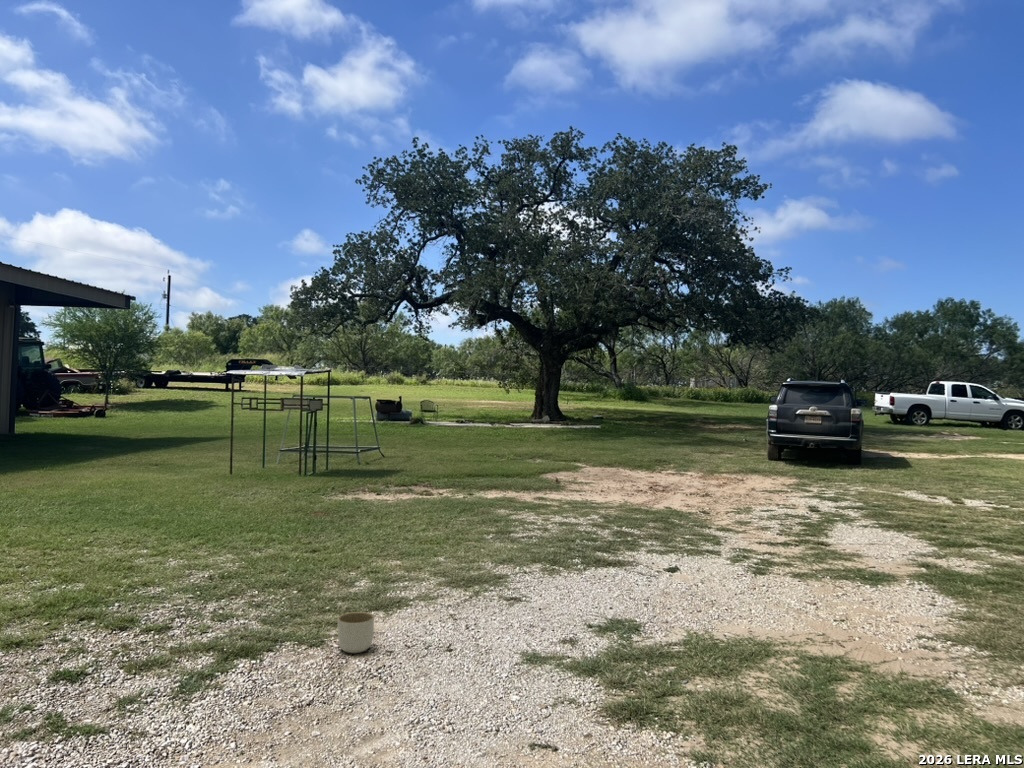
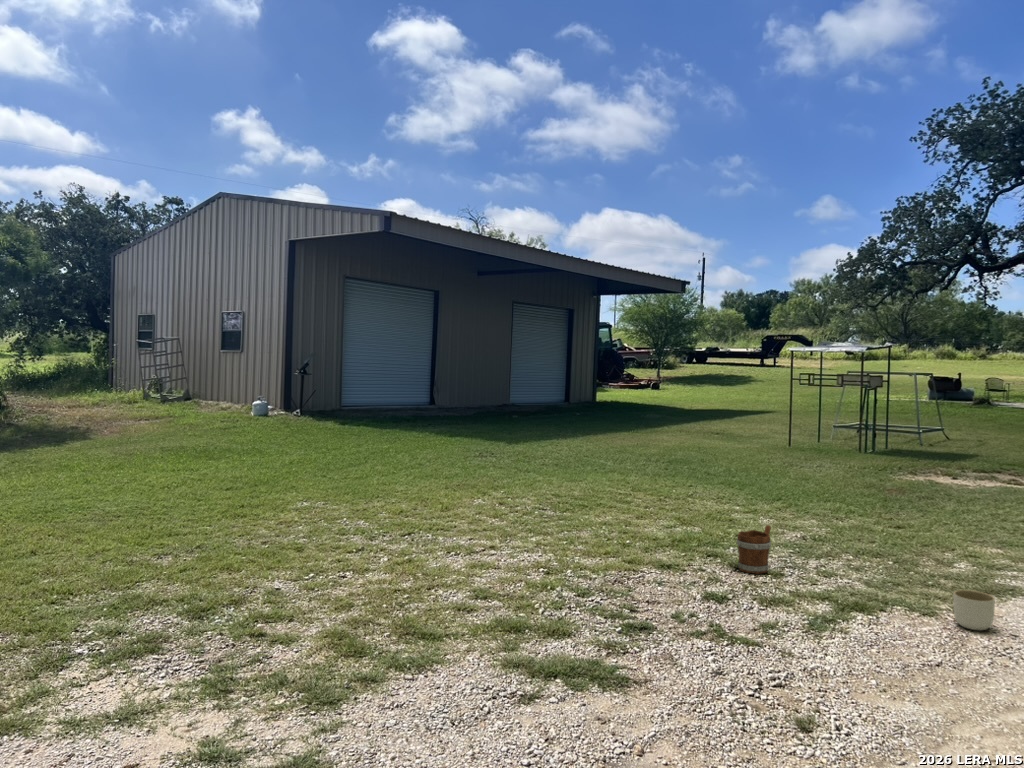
bucket: none [113,571,160,634] -> present [737,525,771,574]

